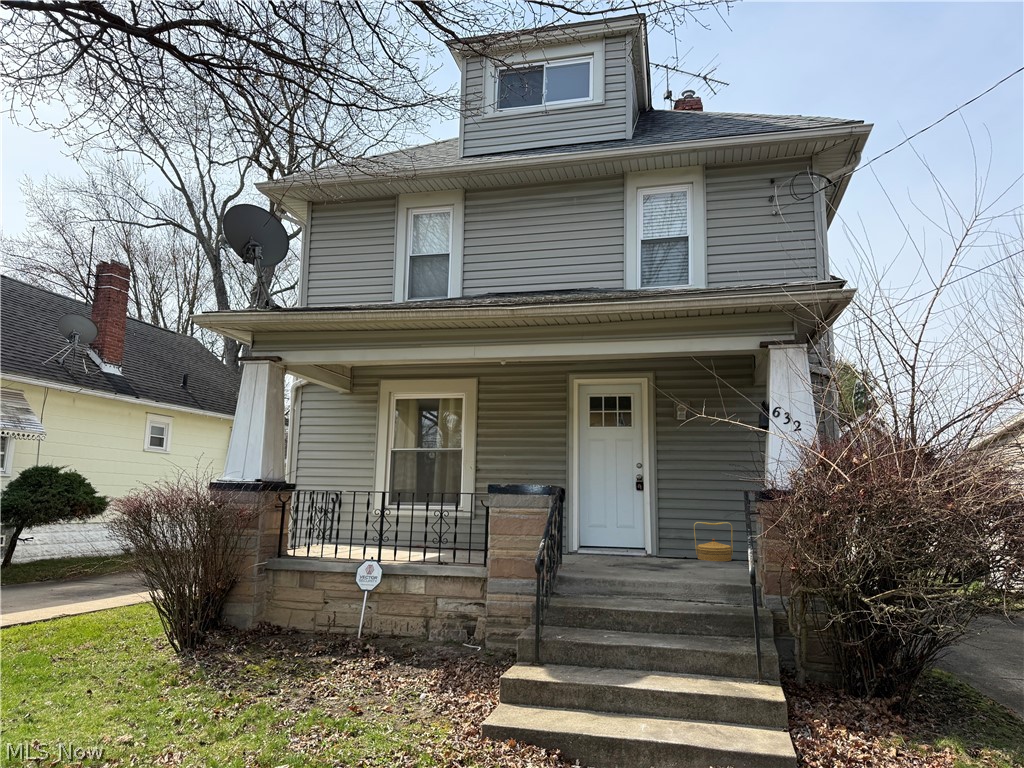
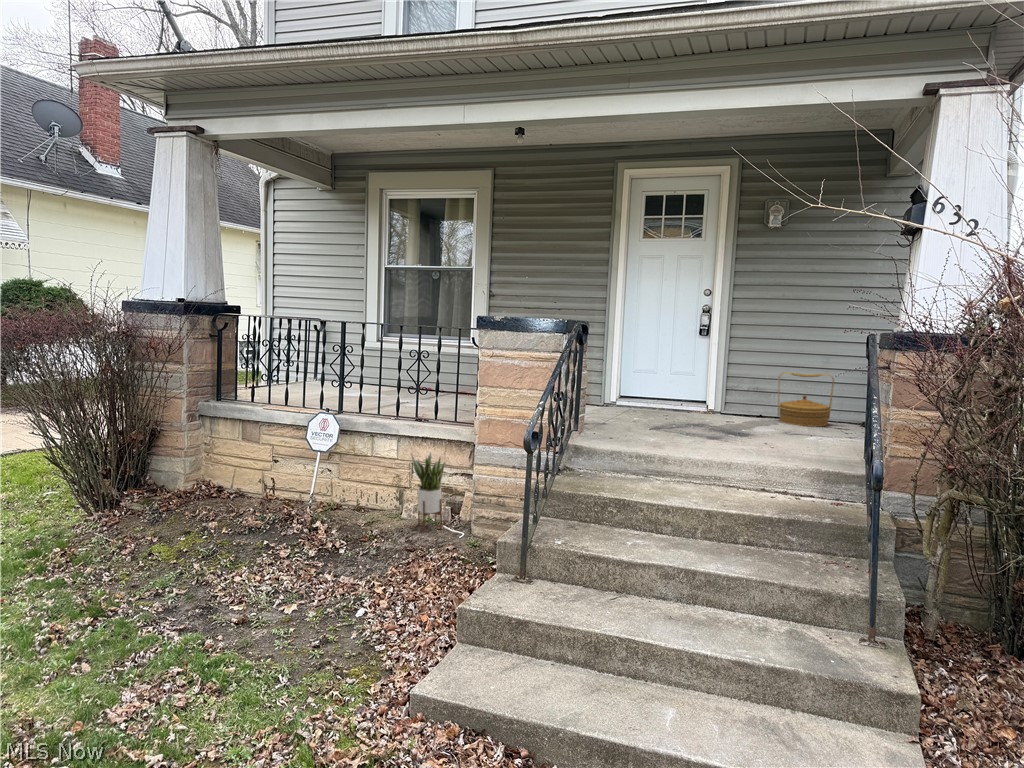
potted plant: none [439,586,464,649] -> present [411,452,445,531]

